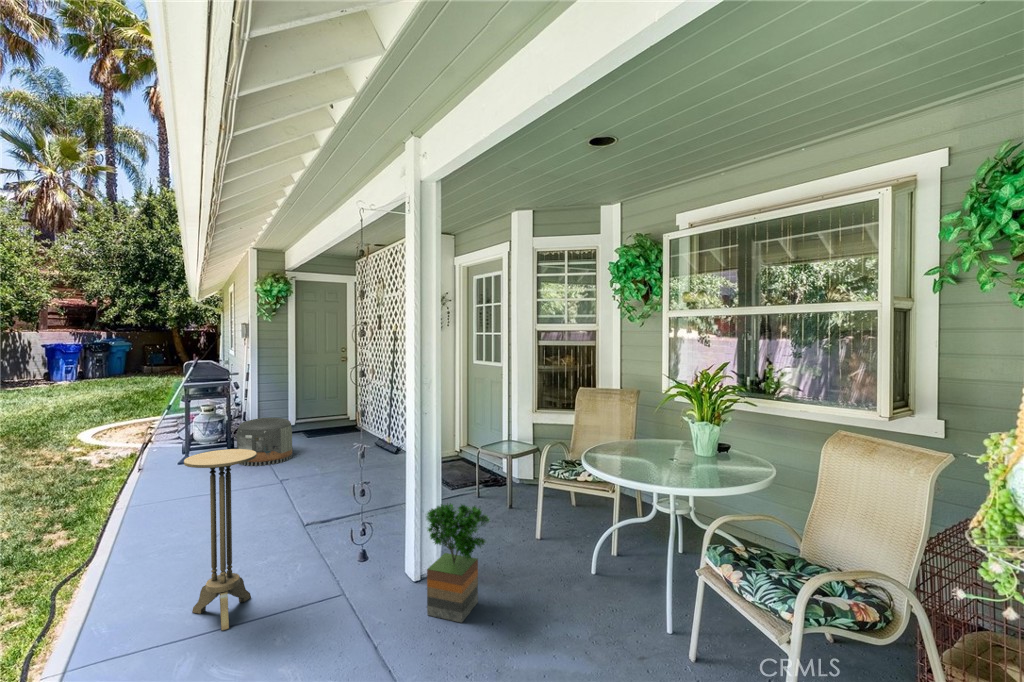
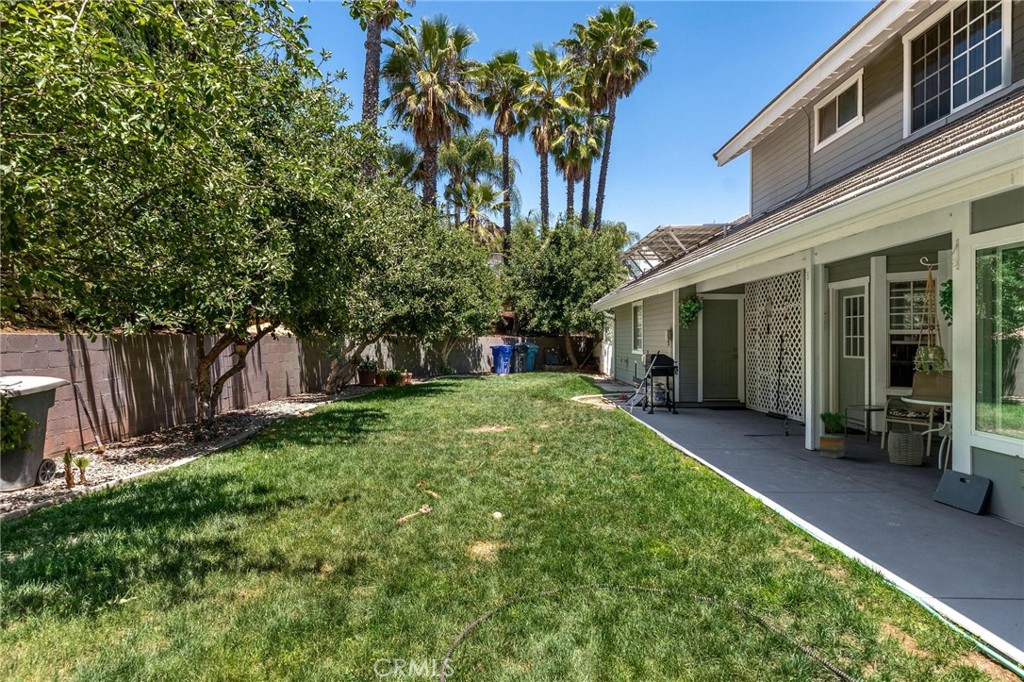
pouf: present [237,418,292,466] -> none [684,391,716,417]
side table: present [184,449,257,631] -> none [718,385,744,451]
woven basket: none [566,533,634,629] -> present [888,430,924,465]

